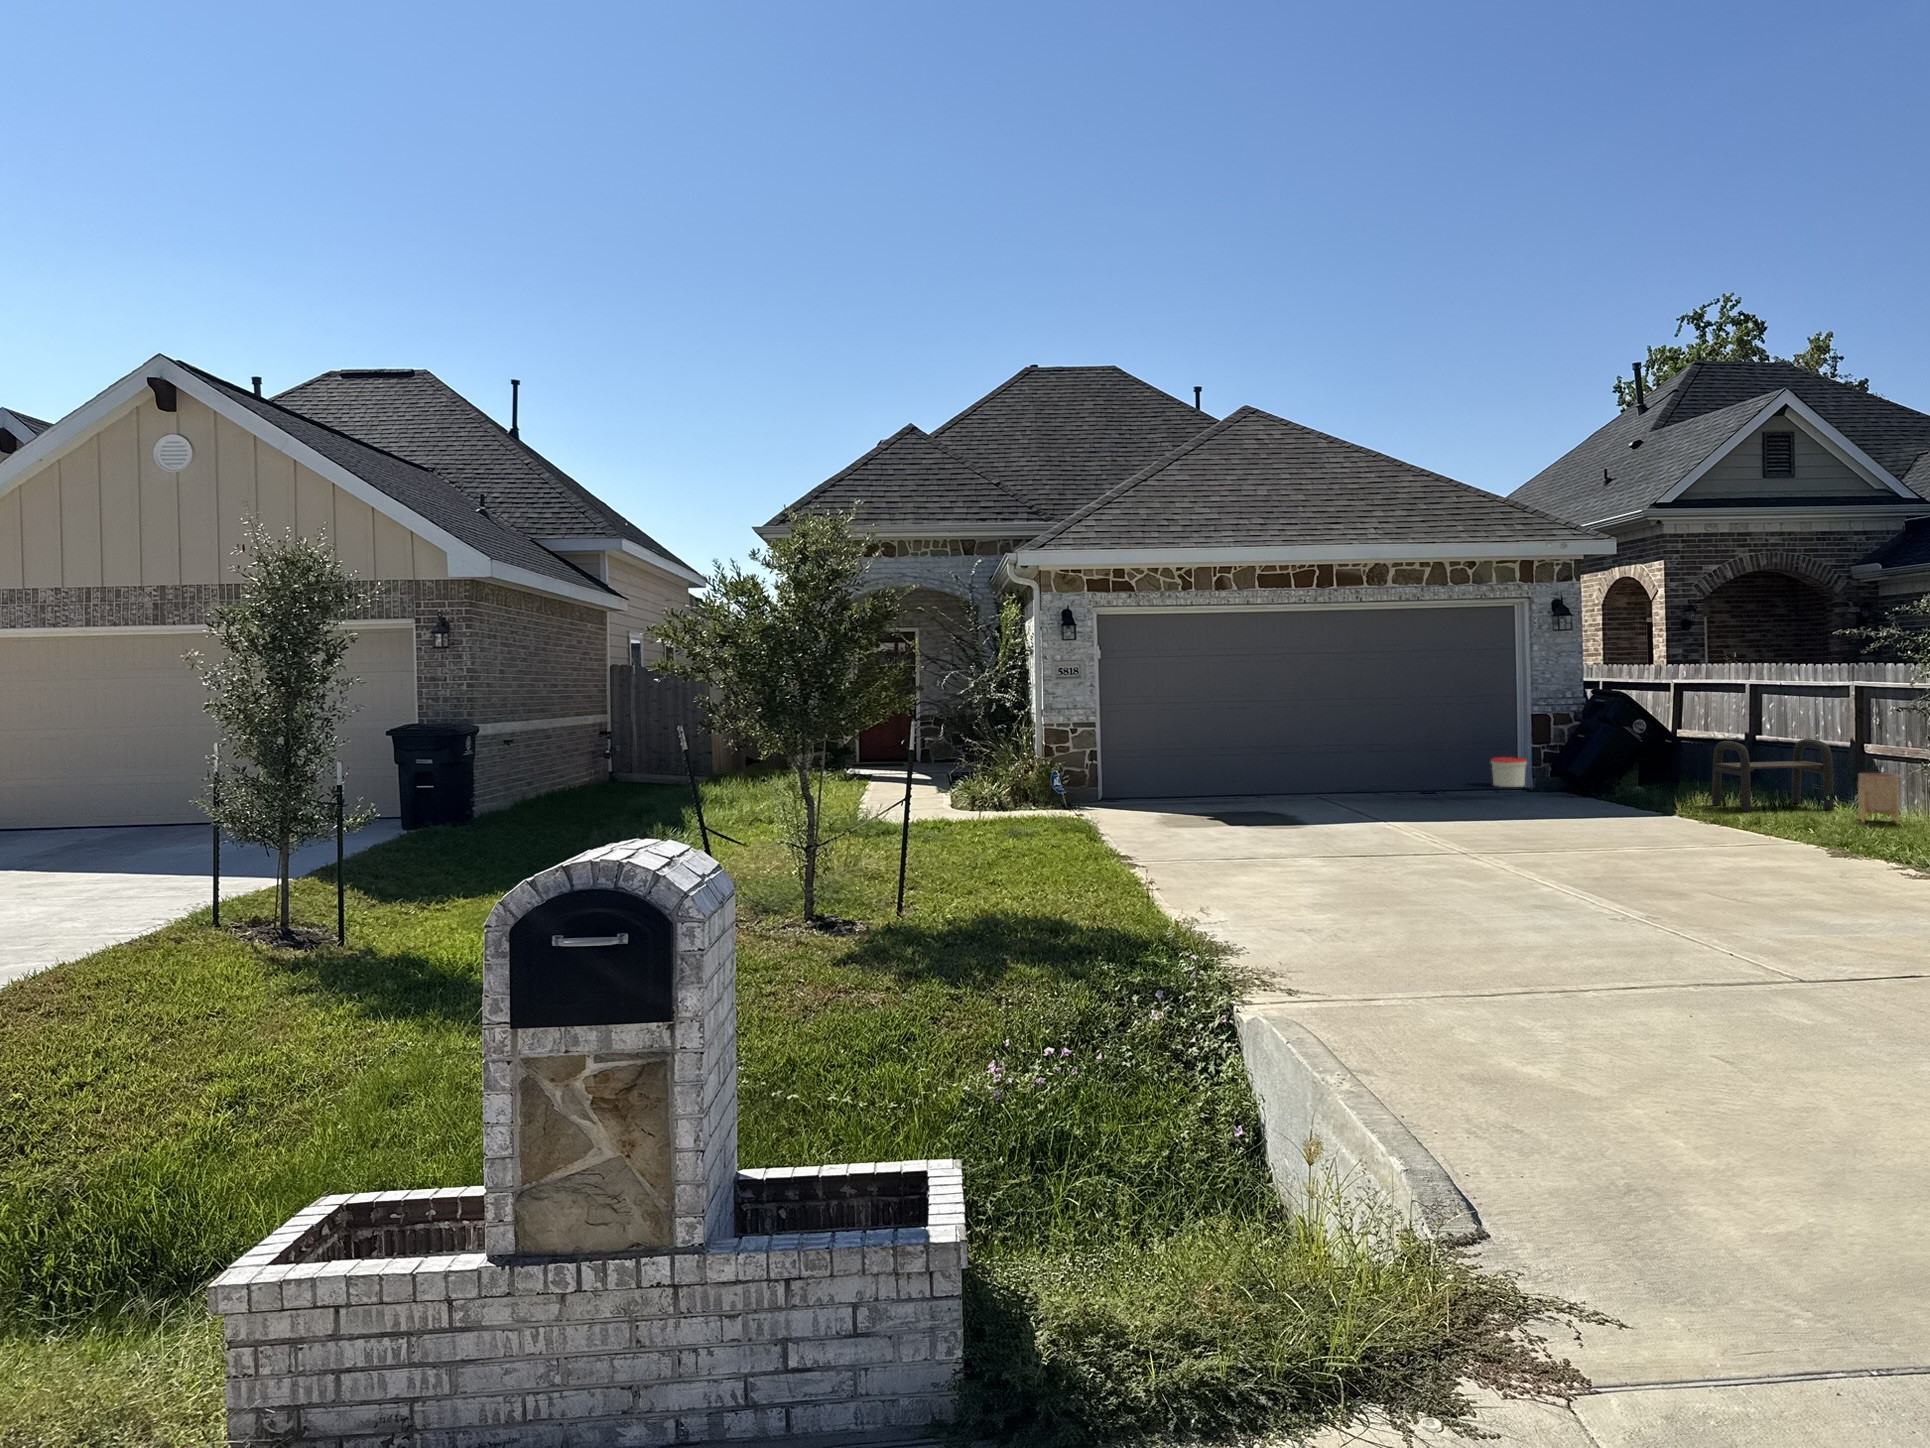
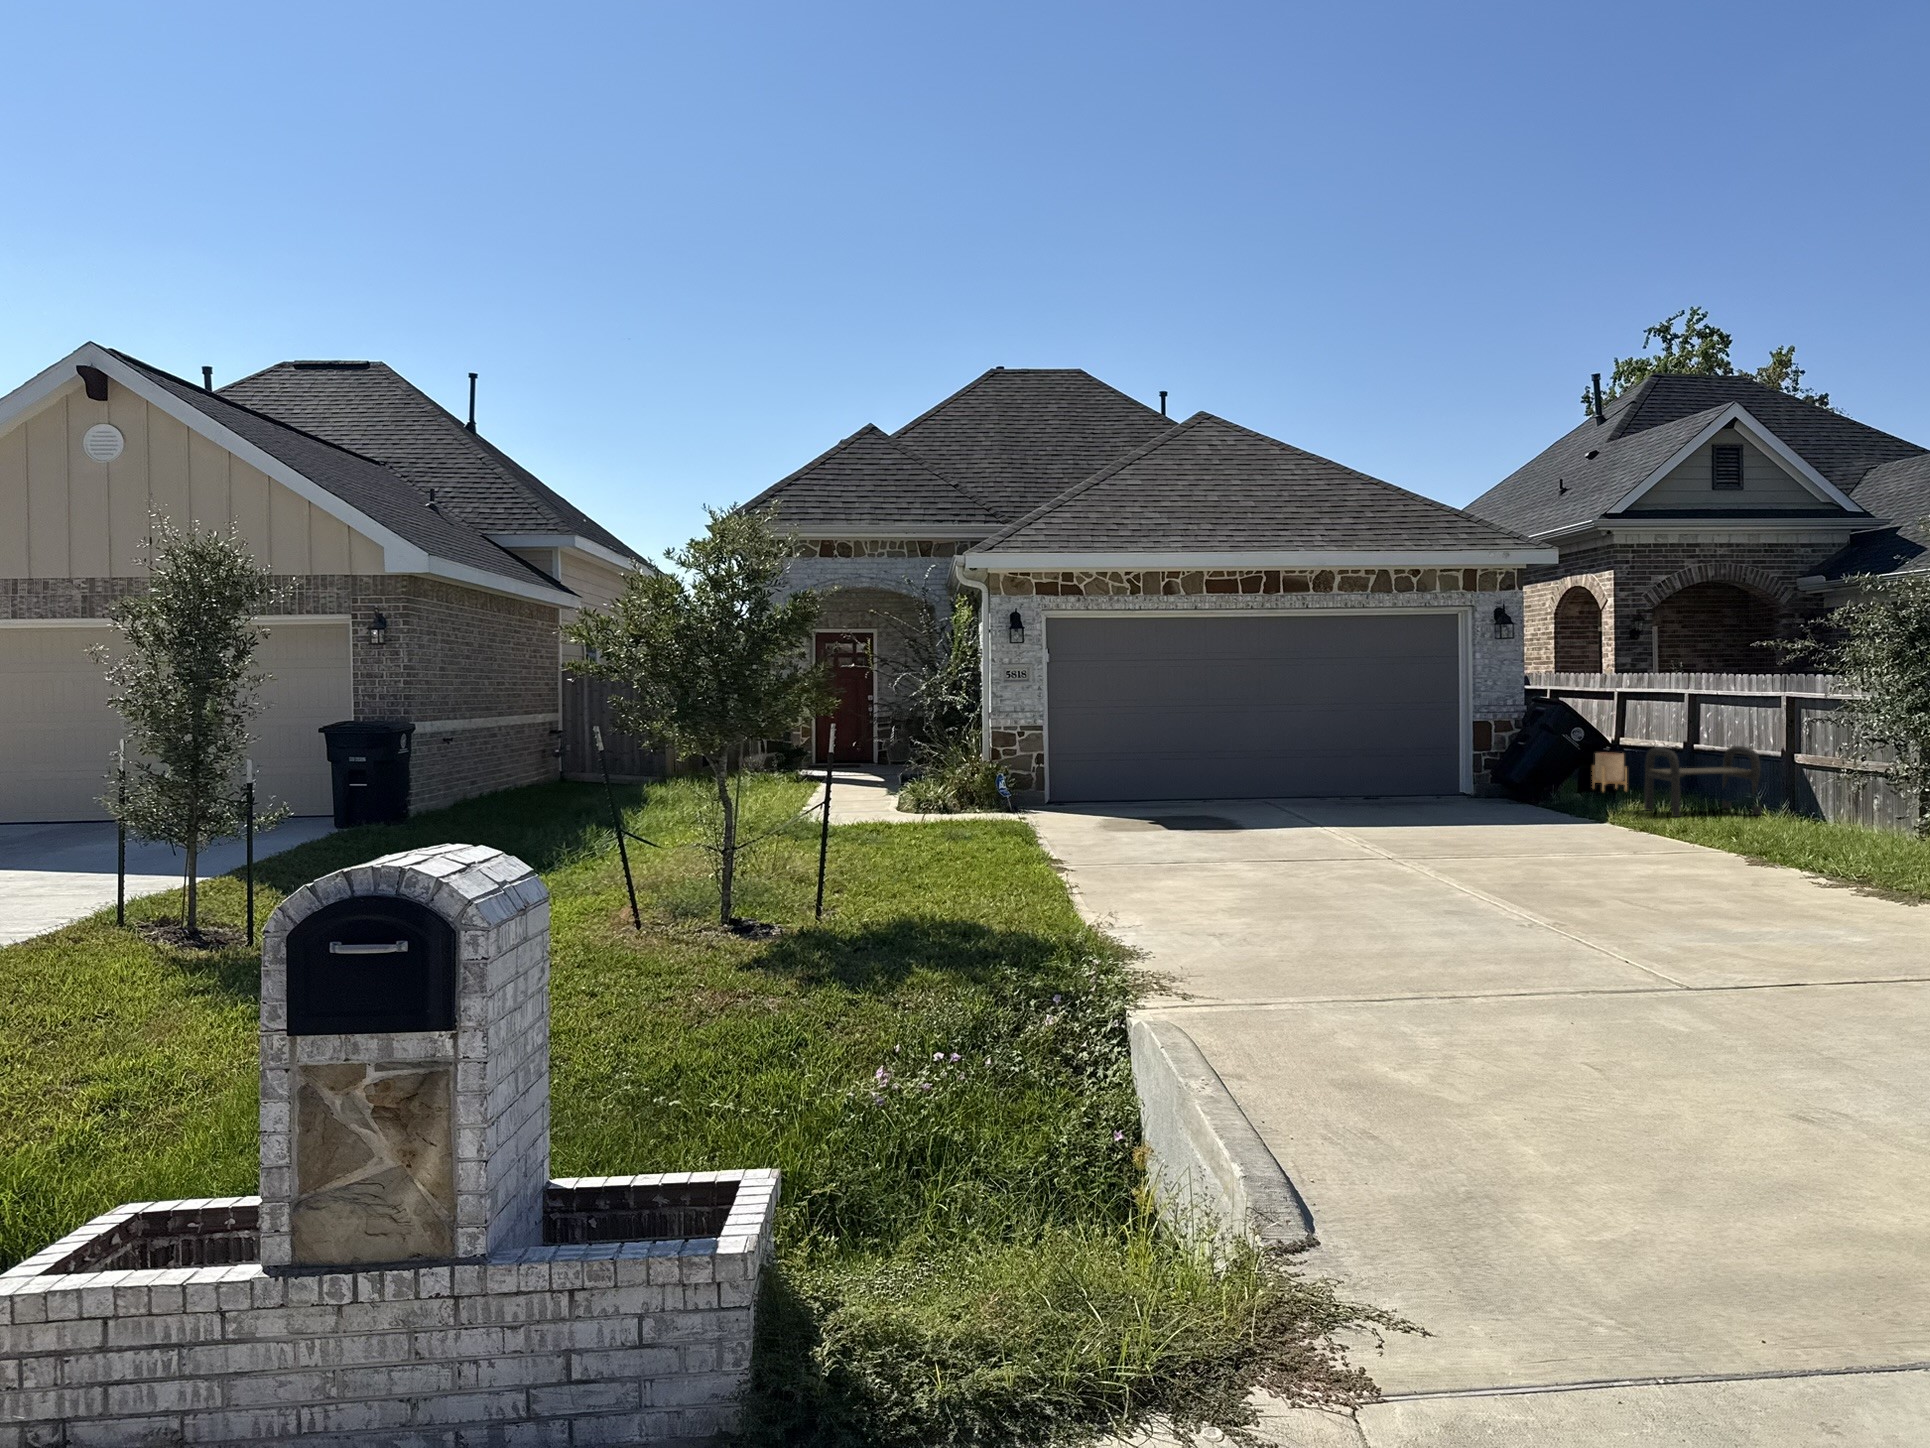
bucket: present [1491,757,1527,787] -> none [1434,763,1469,792]
planter: present [1858,773,1899,824] -> present [1592,753,1627,791]

